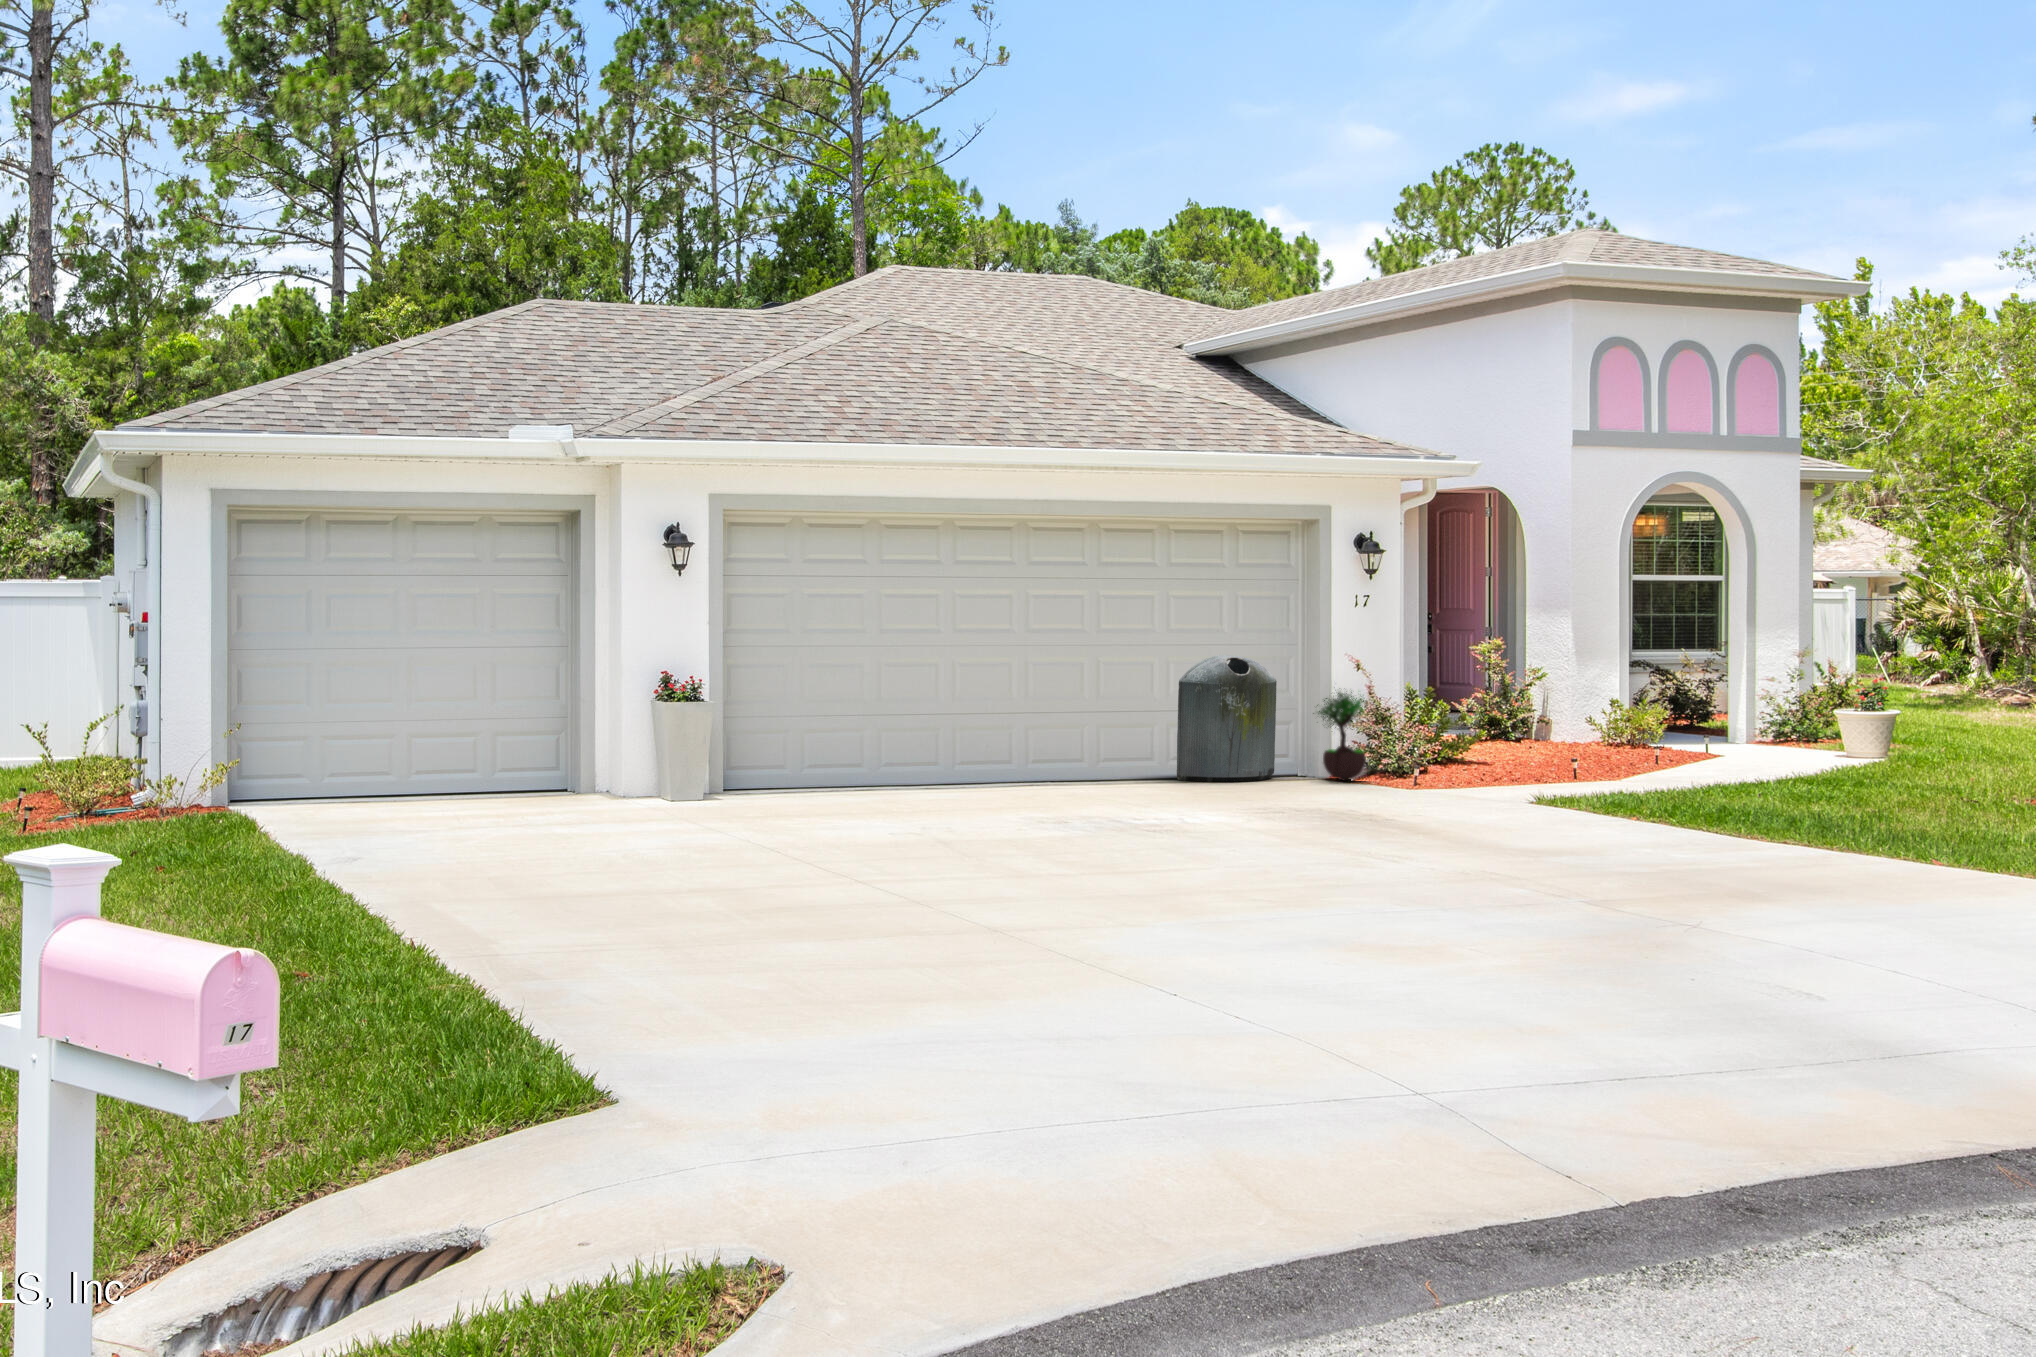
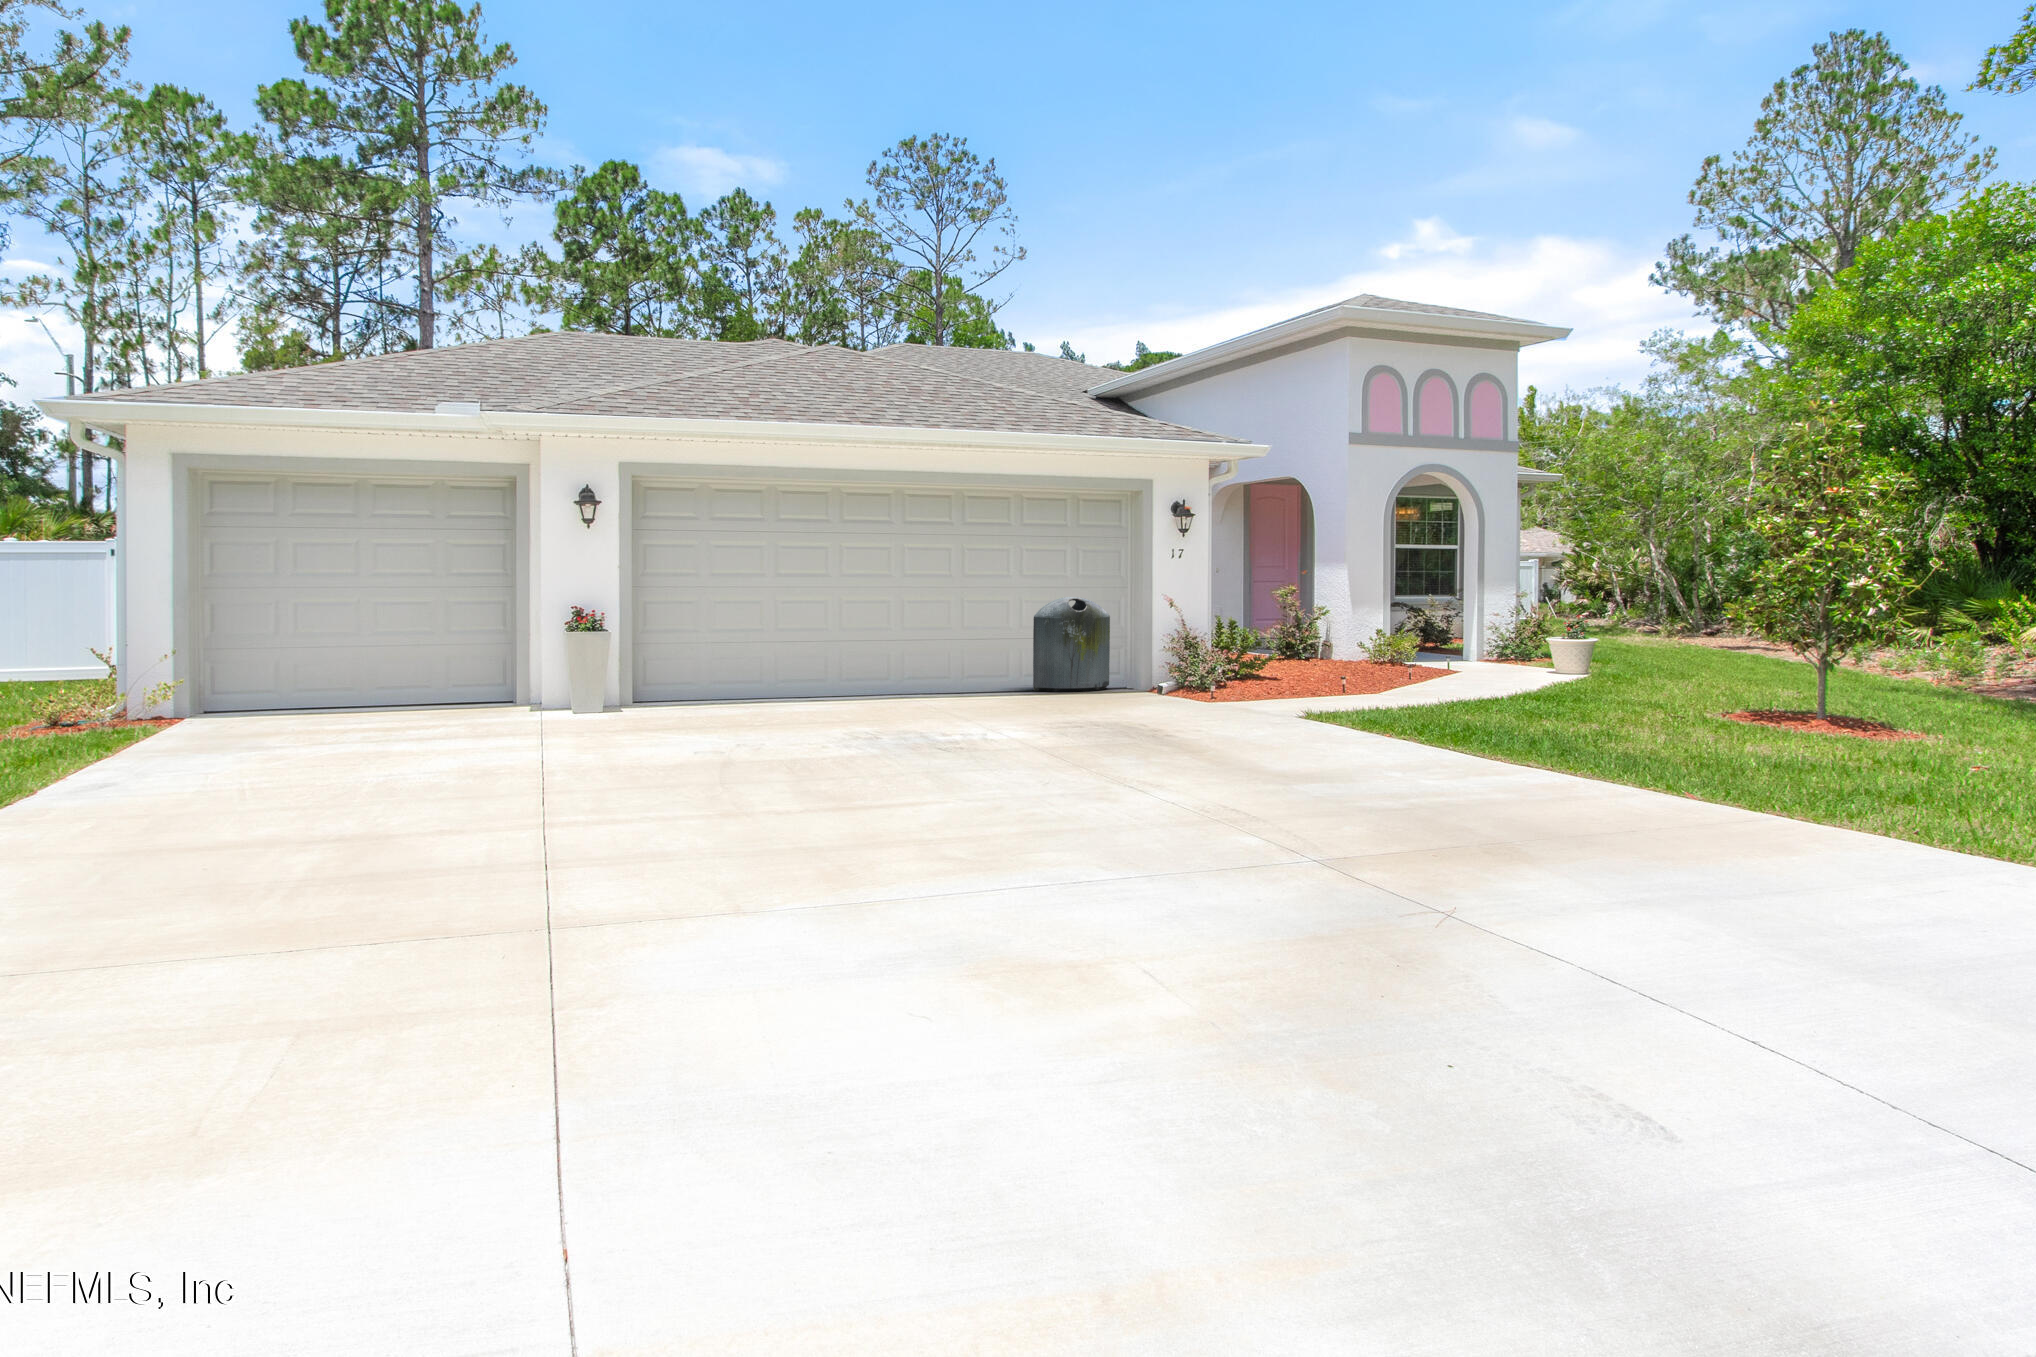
potted tree: present [1313,691,1366,780] -> none [1136,616,1179,690]

